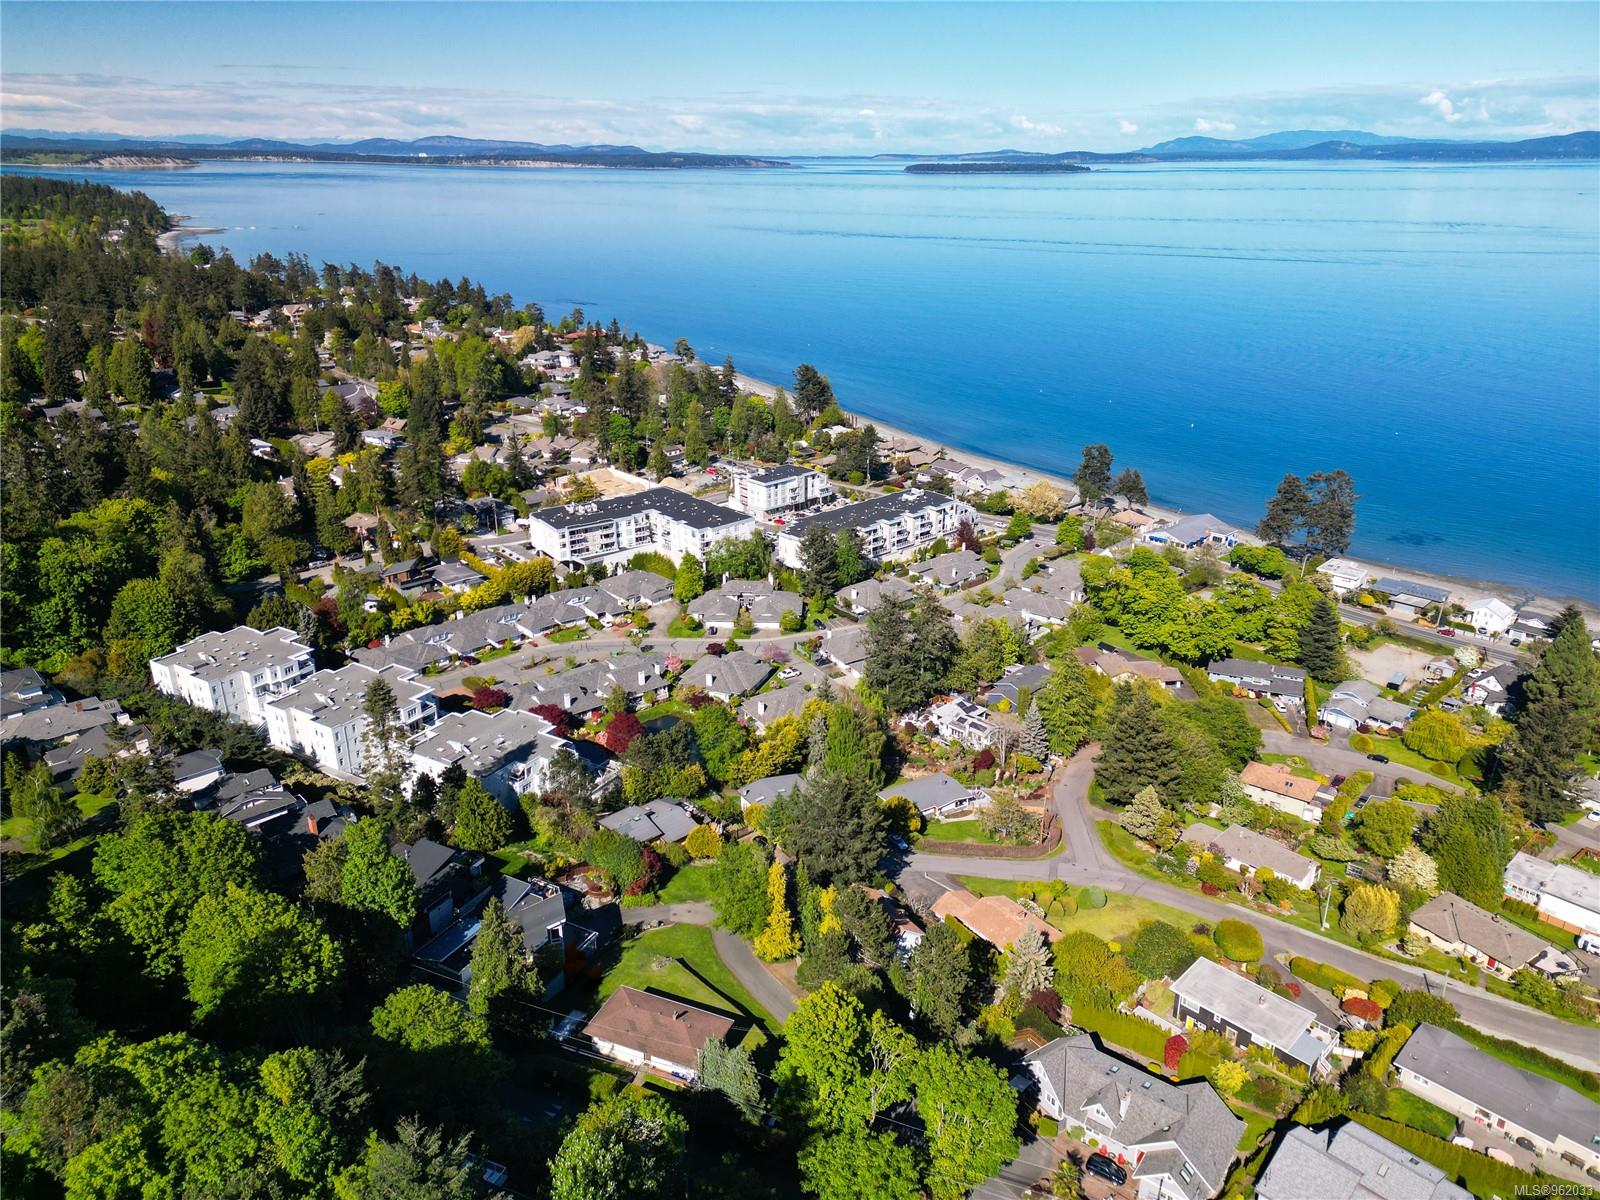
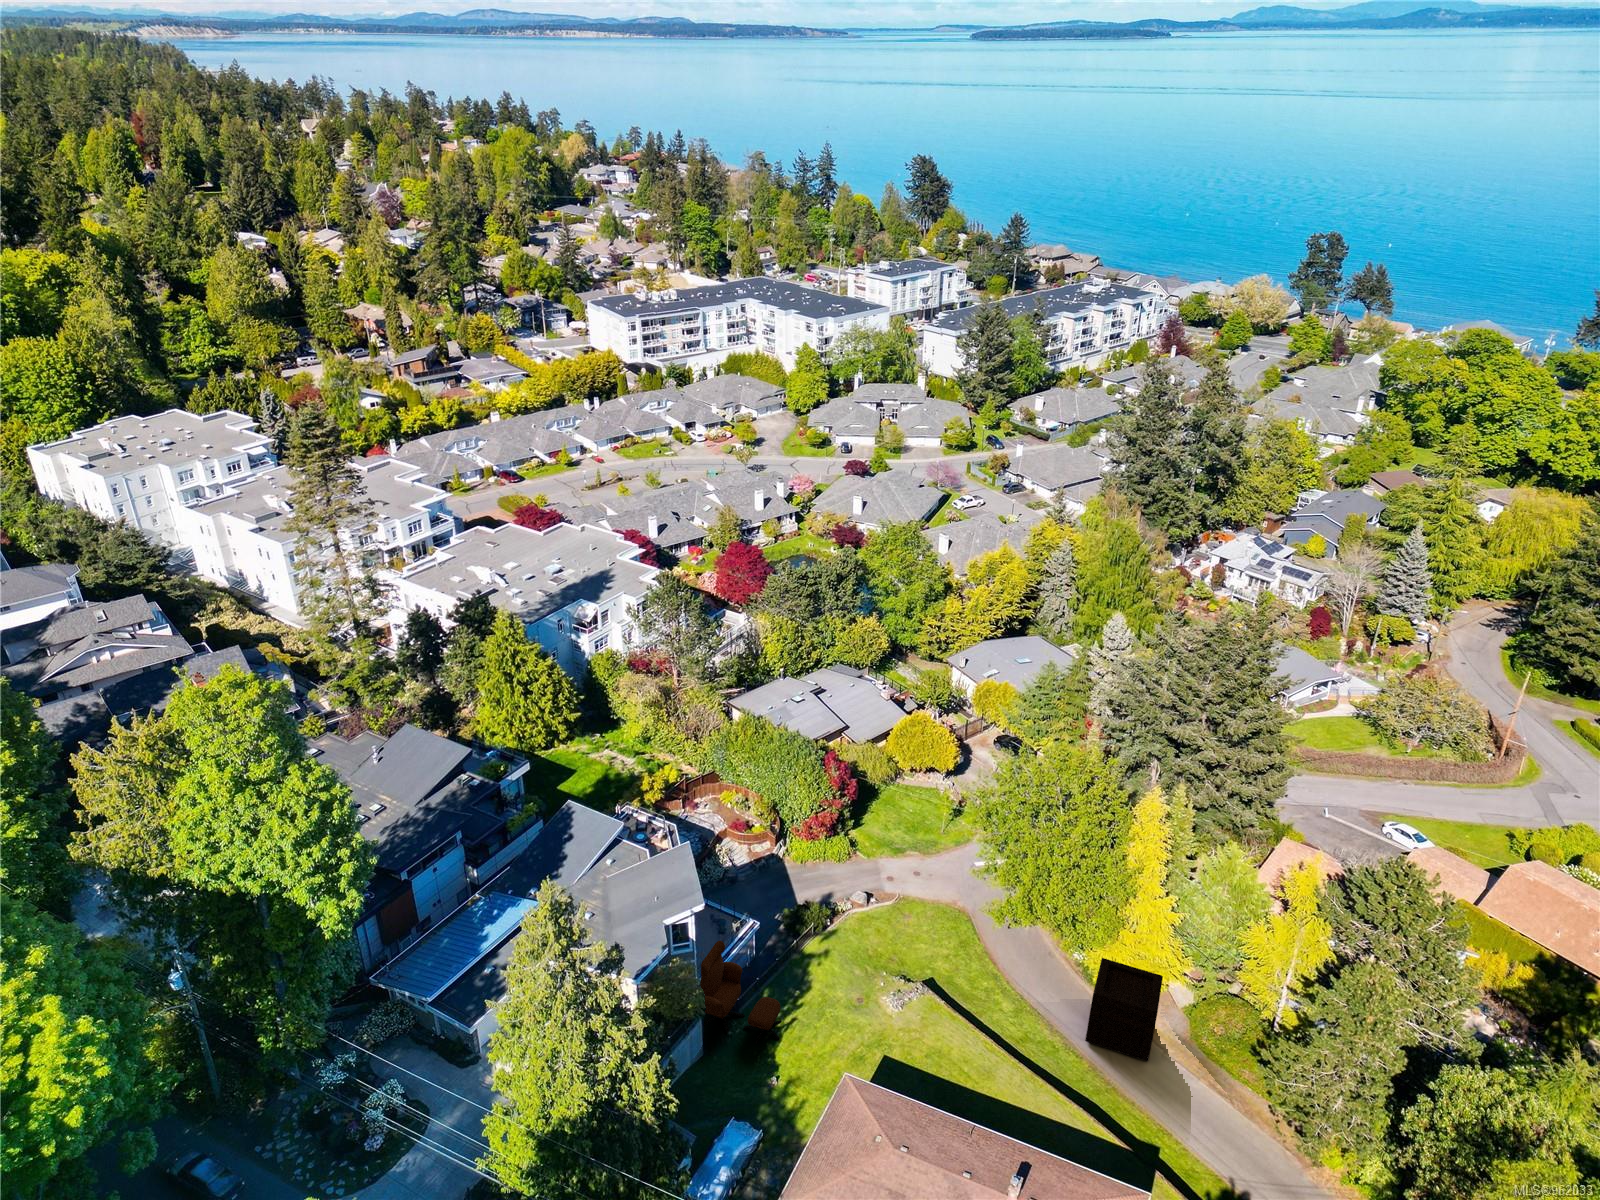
wooden crate: none [746,943,783,988] -> present [1085,958,1163,1061]

